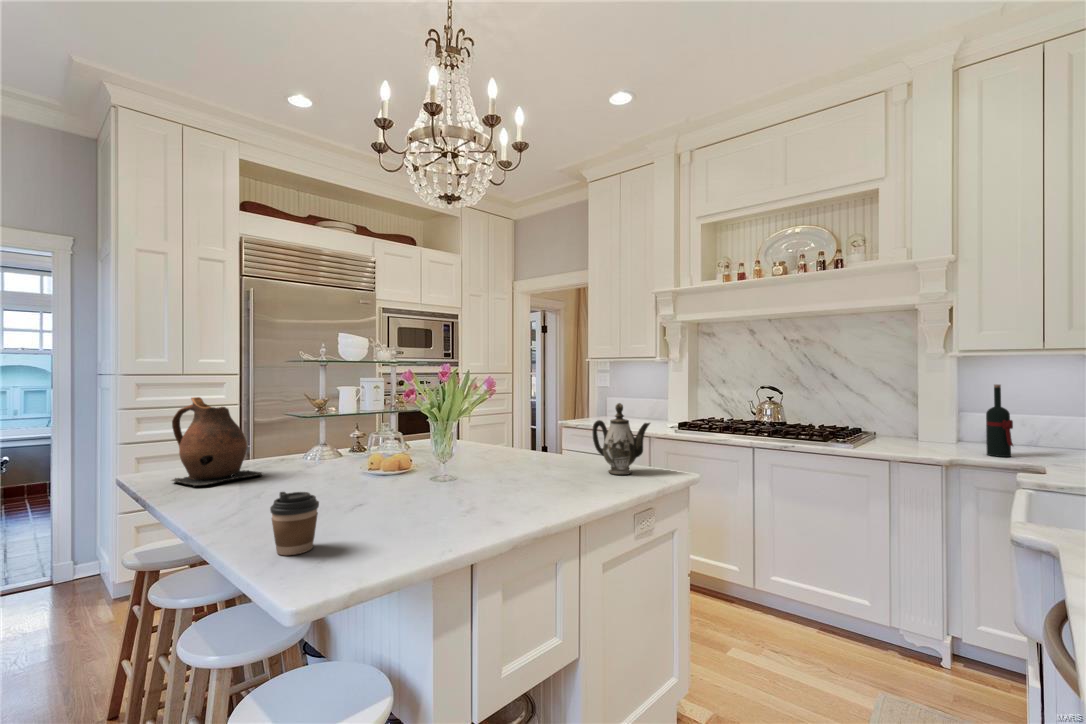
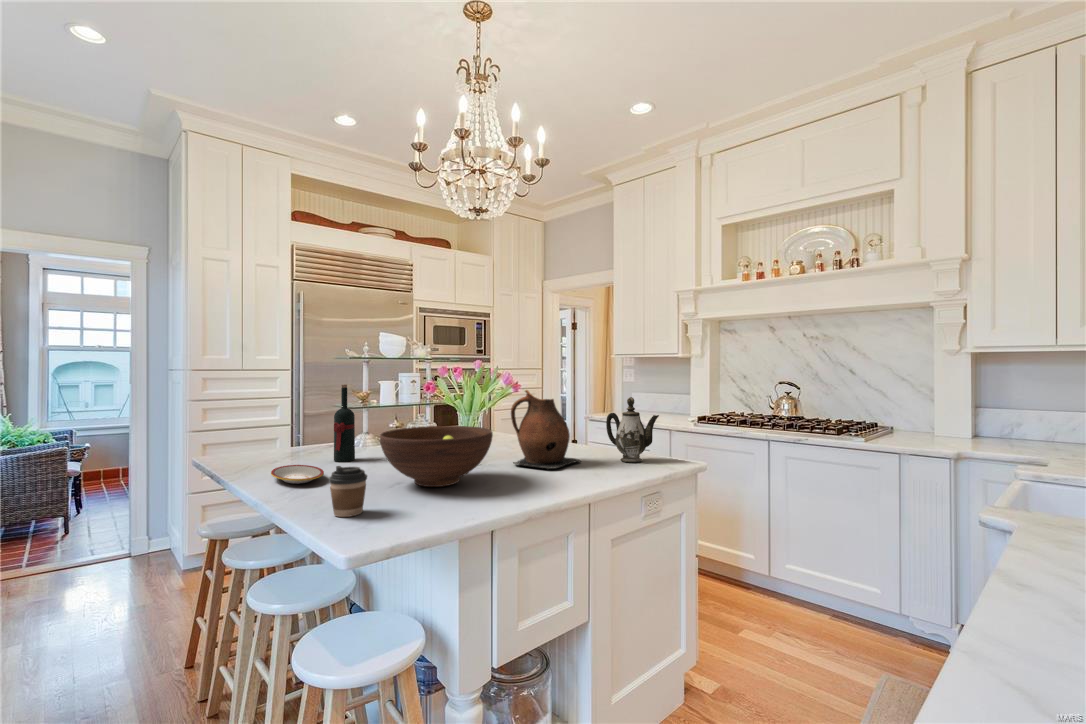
wine bottle: present [986,384,1013,457] -> present [334,385,355,462]
ceramic pitcher: present [172,397,262,487] -> present [511,390,581,469]
fruit bowl: none [336,437,469,510] -> present [380,426,493,487]
plate: none [205,485,270,509] -> present [271,465,324,484]

